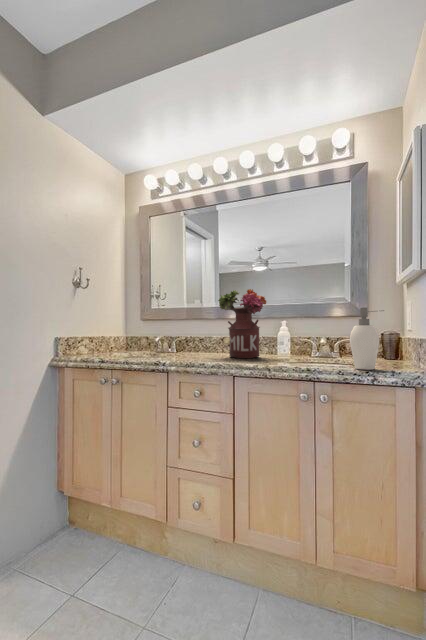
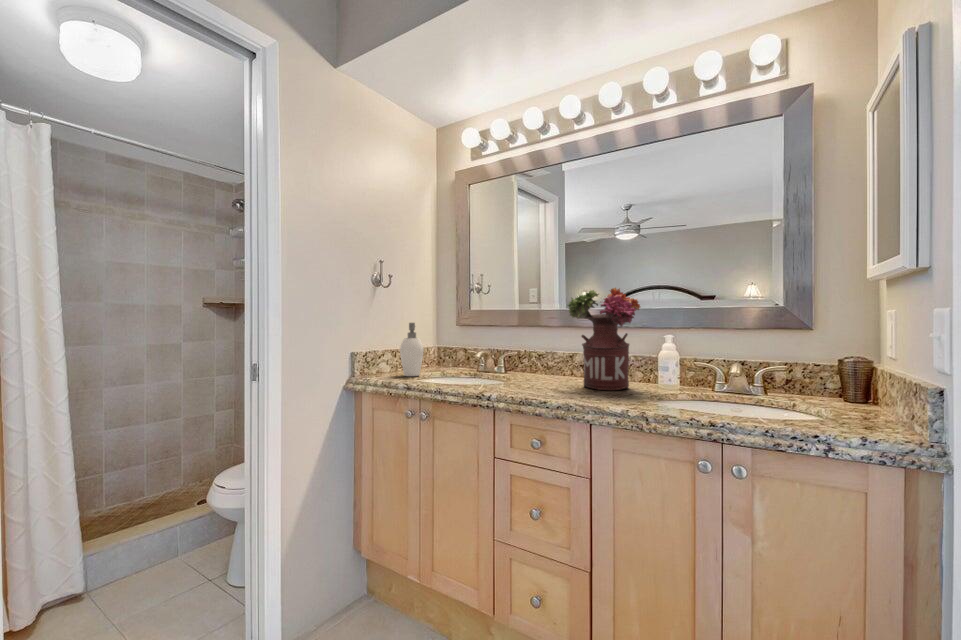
soap dispenser: present [350,307,384,370] -> present [400,323,424,376]

